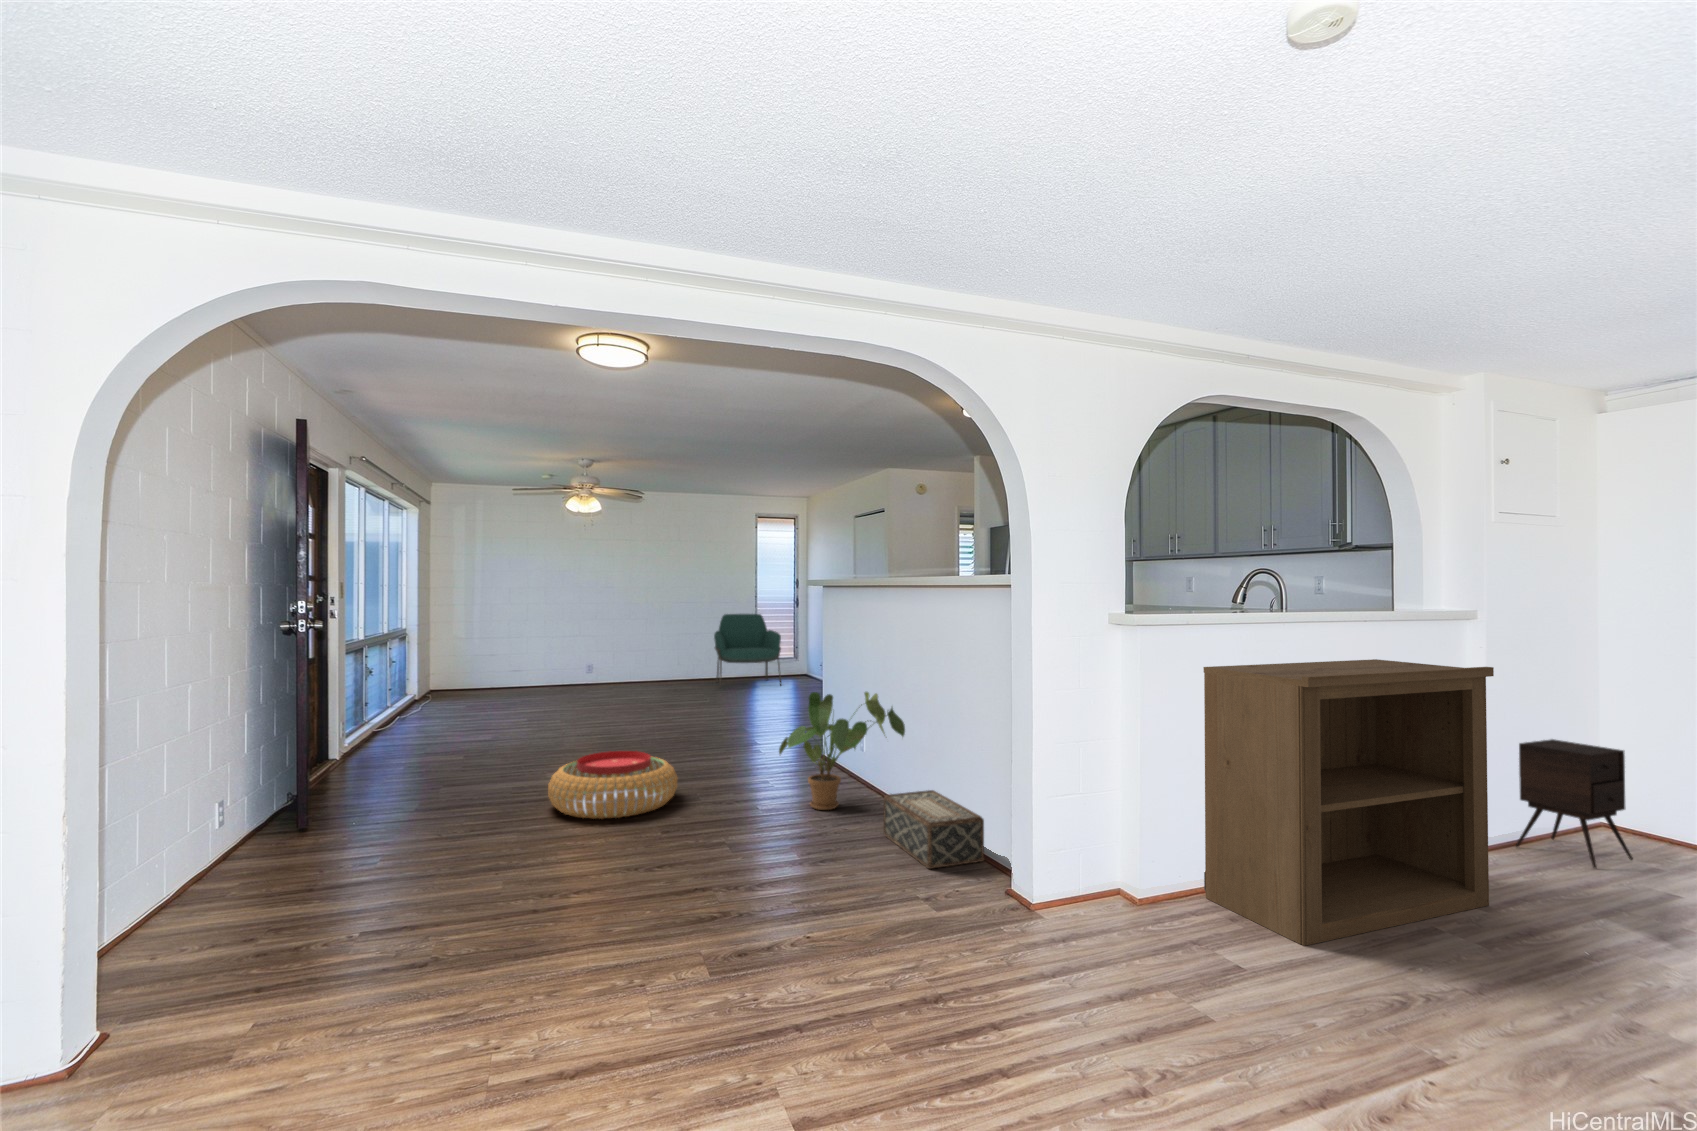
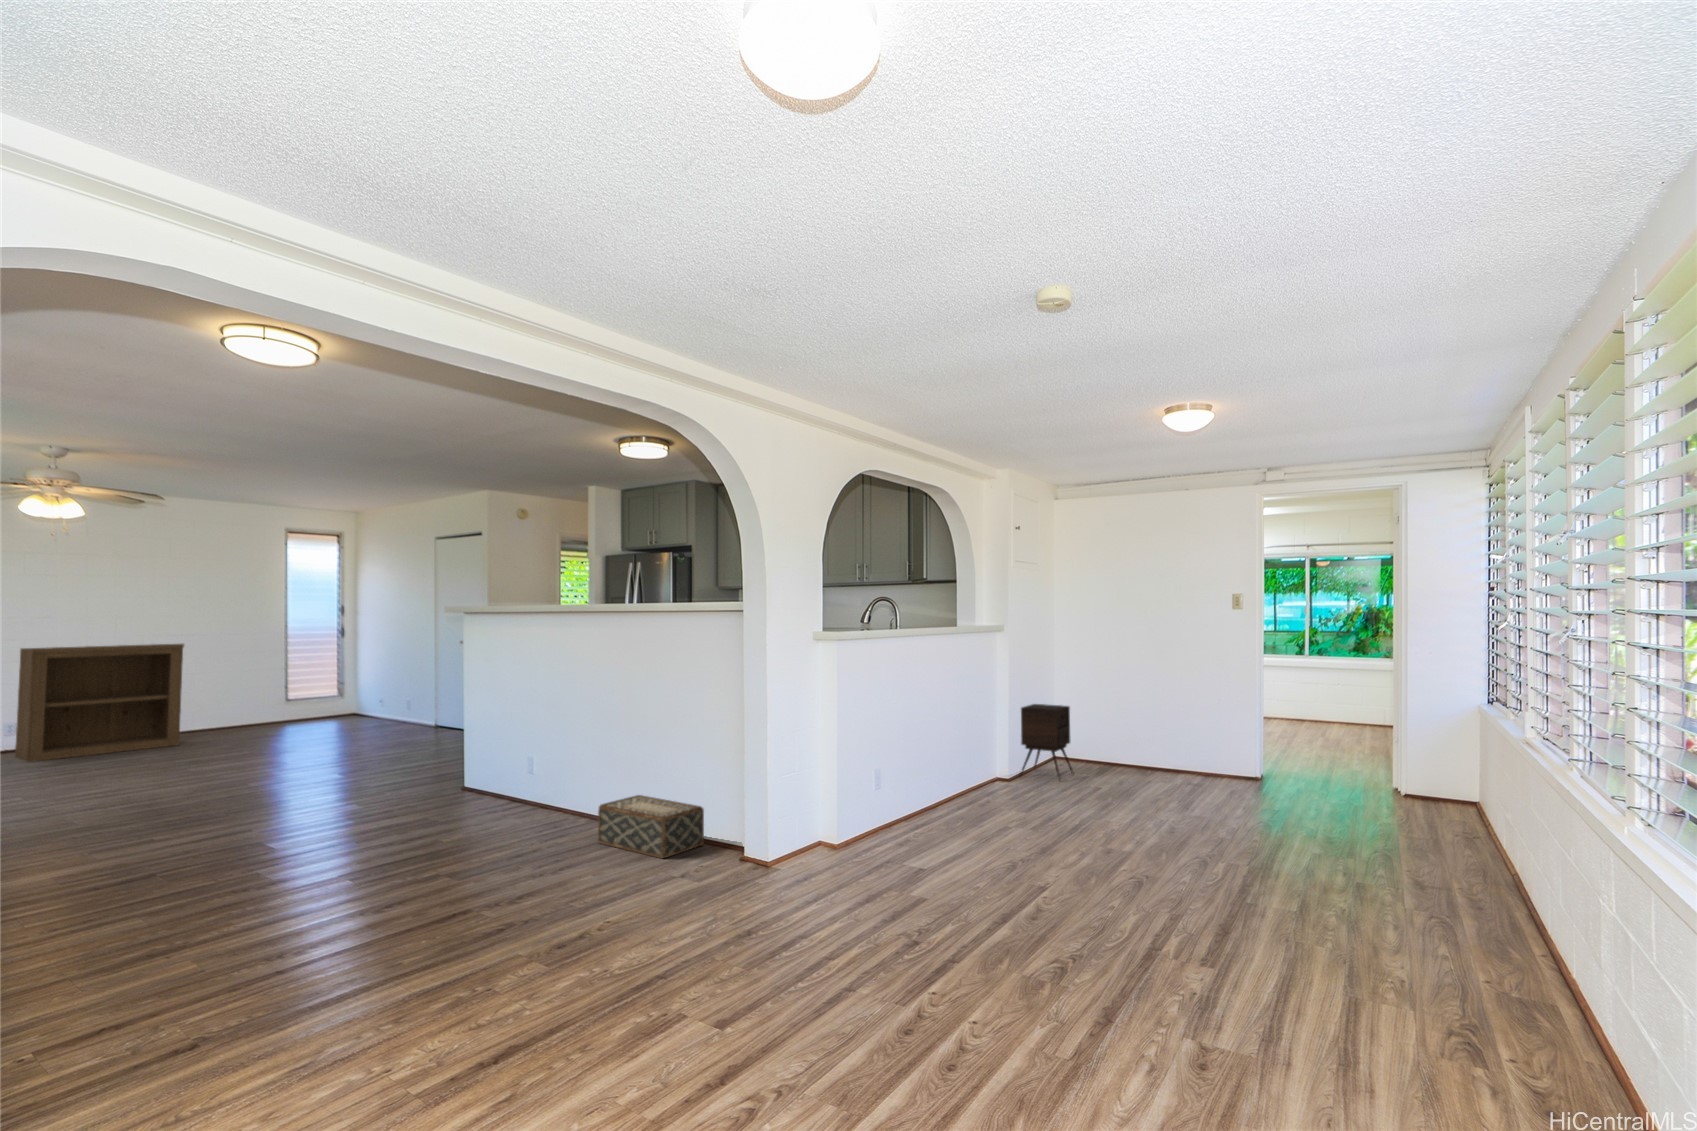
armchair: present [714,614,782,687] -> none [228,648,330,742]
bookshelf: present [1203,659,1494,946] -> present [15,644,184,762]
house plant: present [779,692,905,810] -> none [459,713,601,835]
pouf: present [548,751,677,819] -> none [150,806,335,892]

